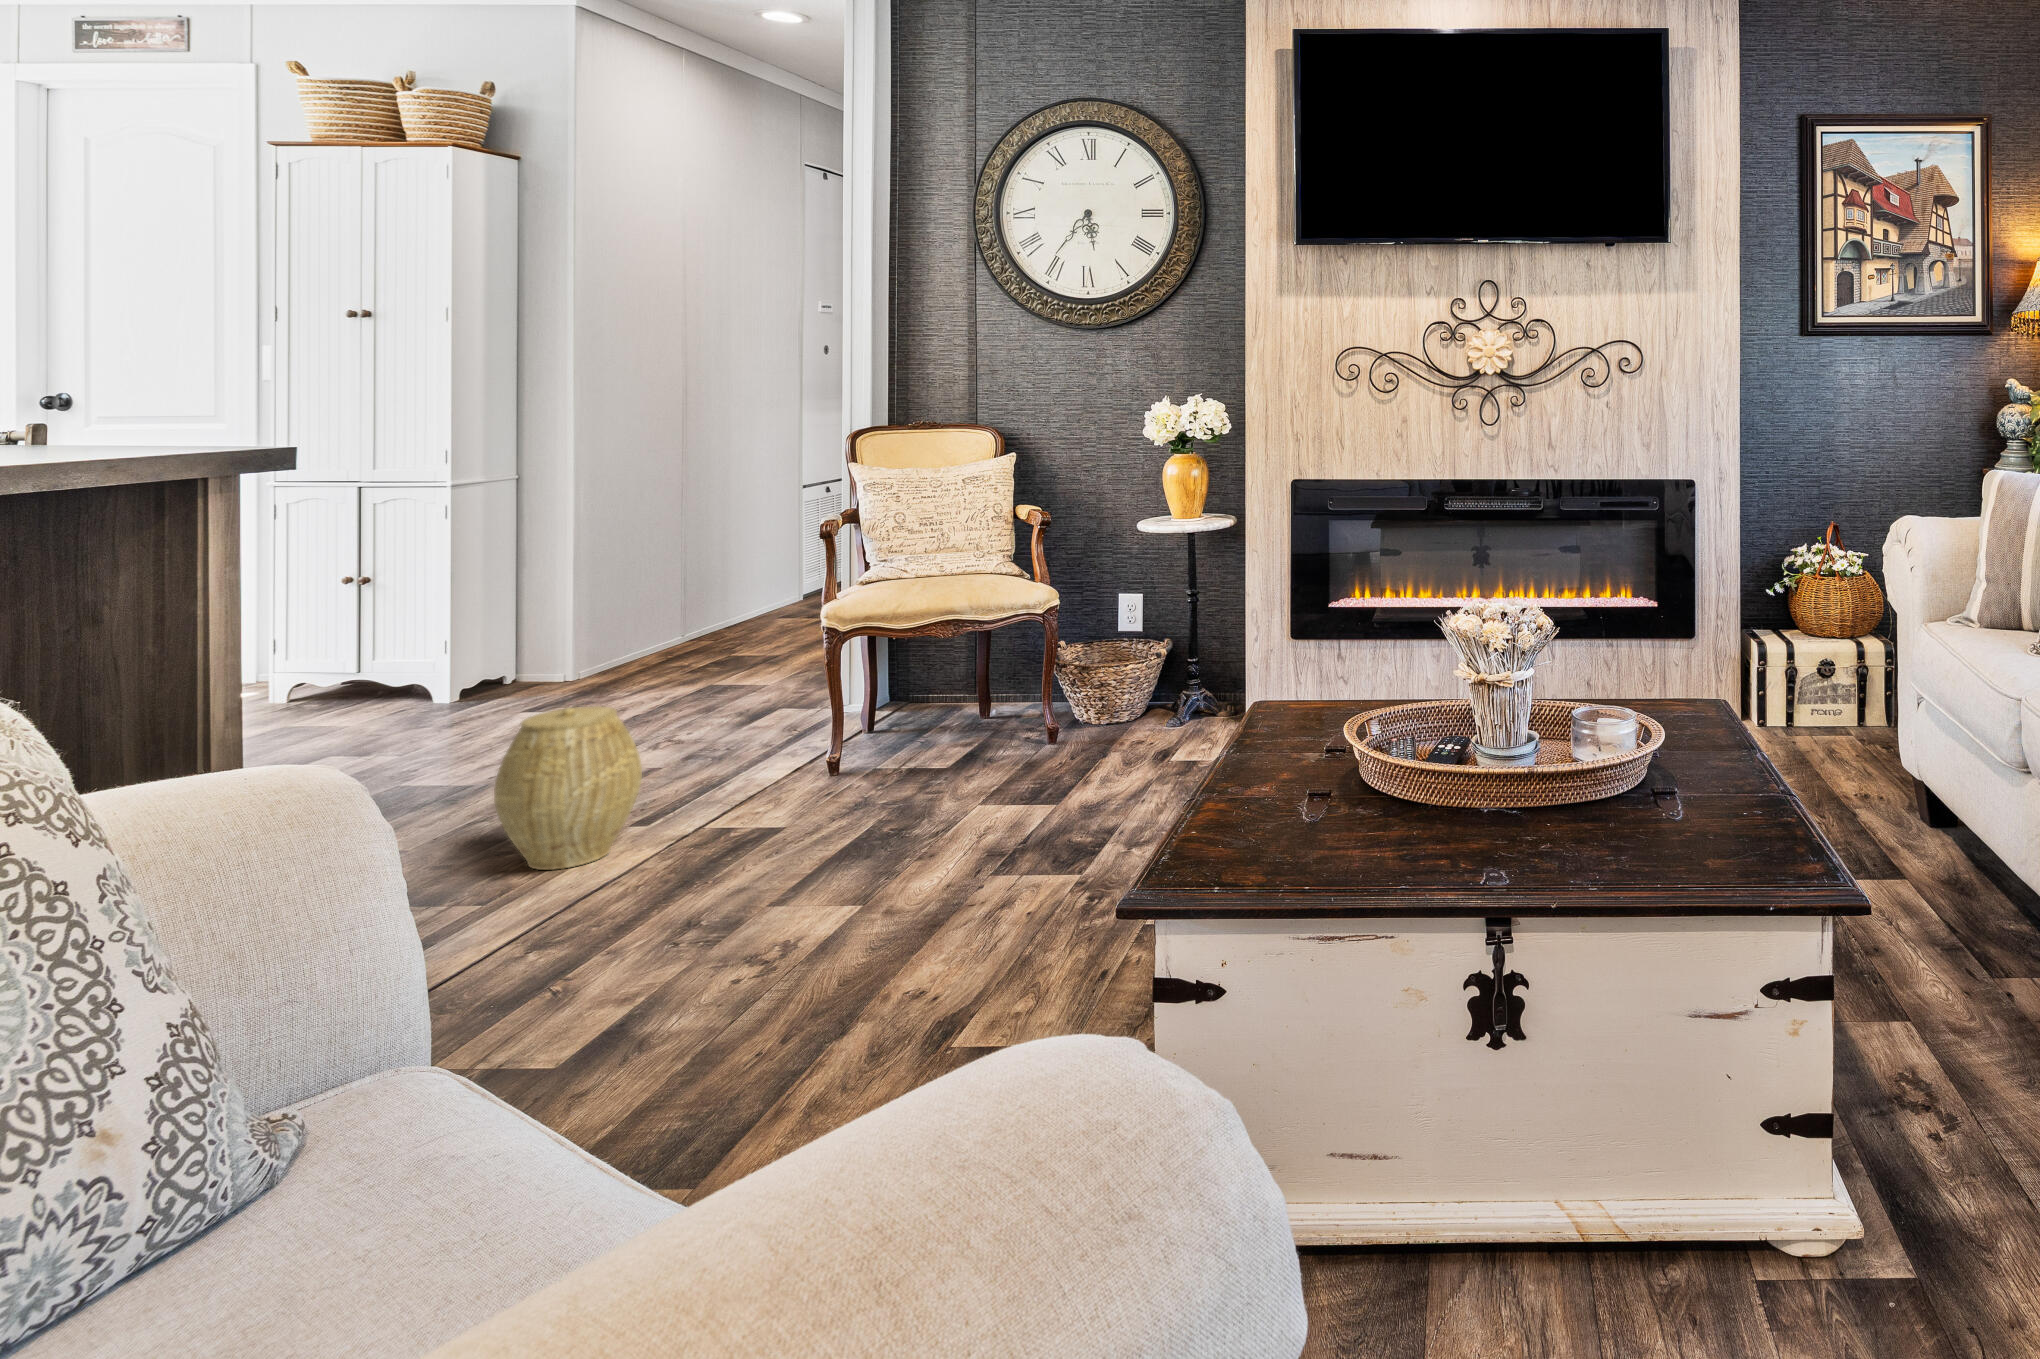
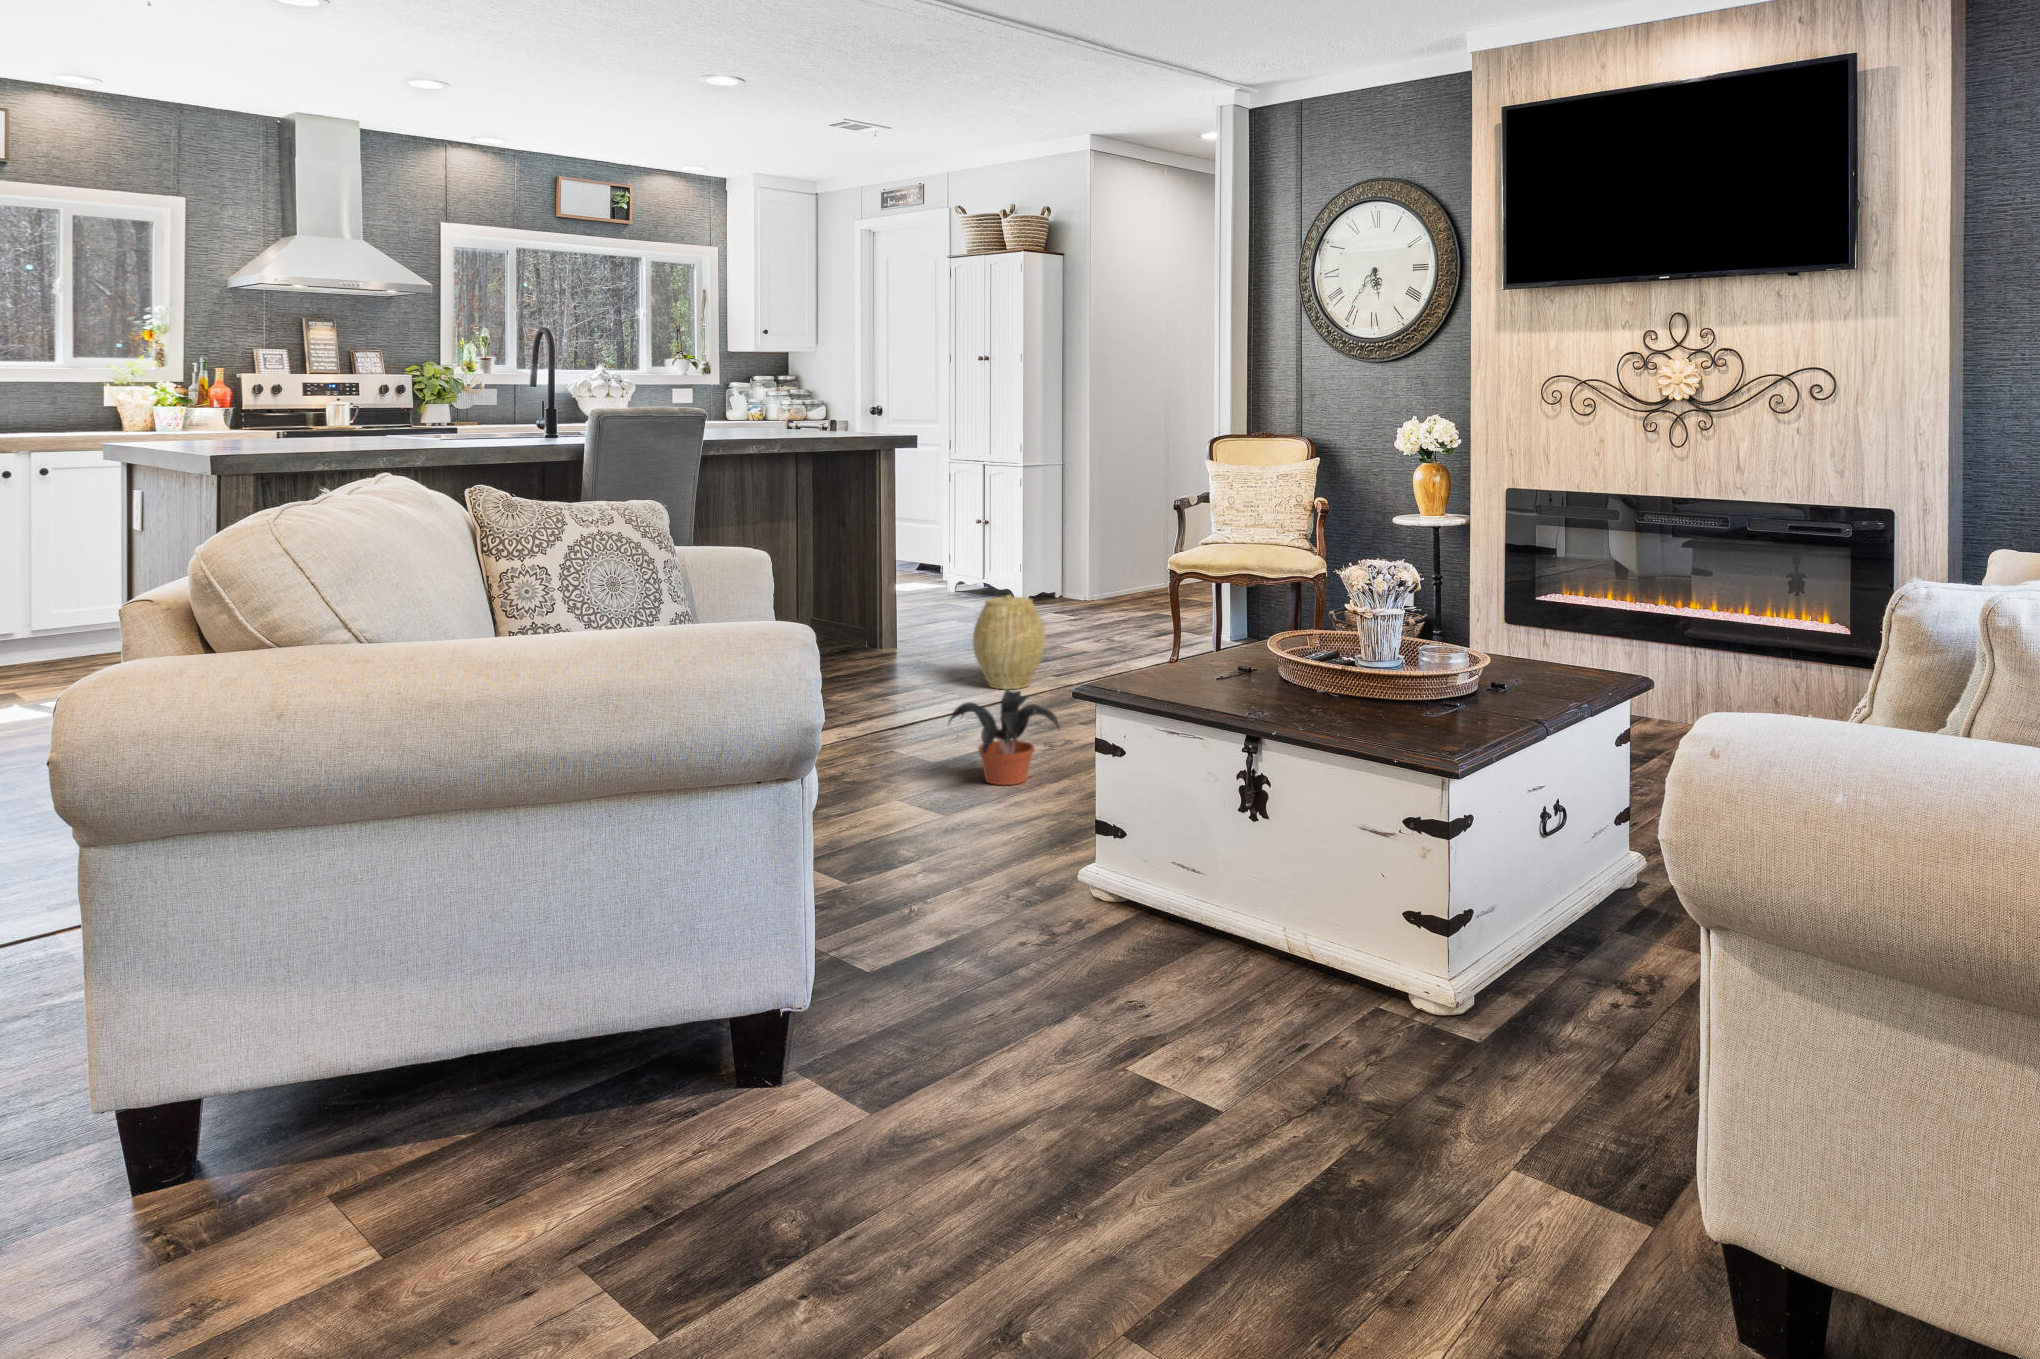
potted plant: none [641,881,861,1067] -> present [949,689,1059,785]

